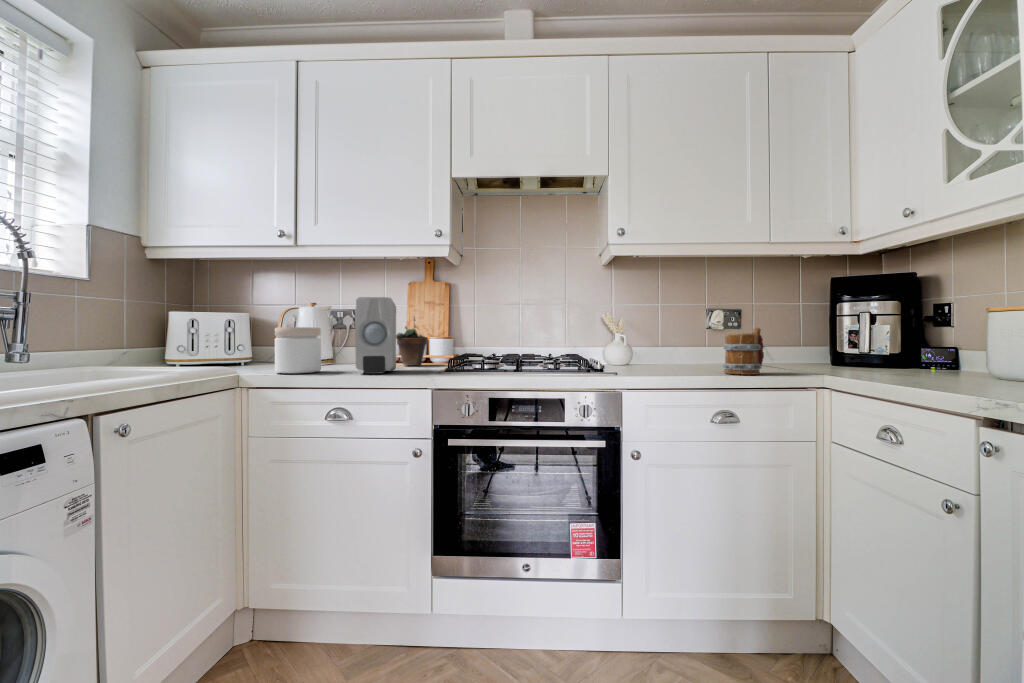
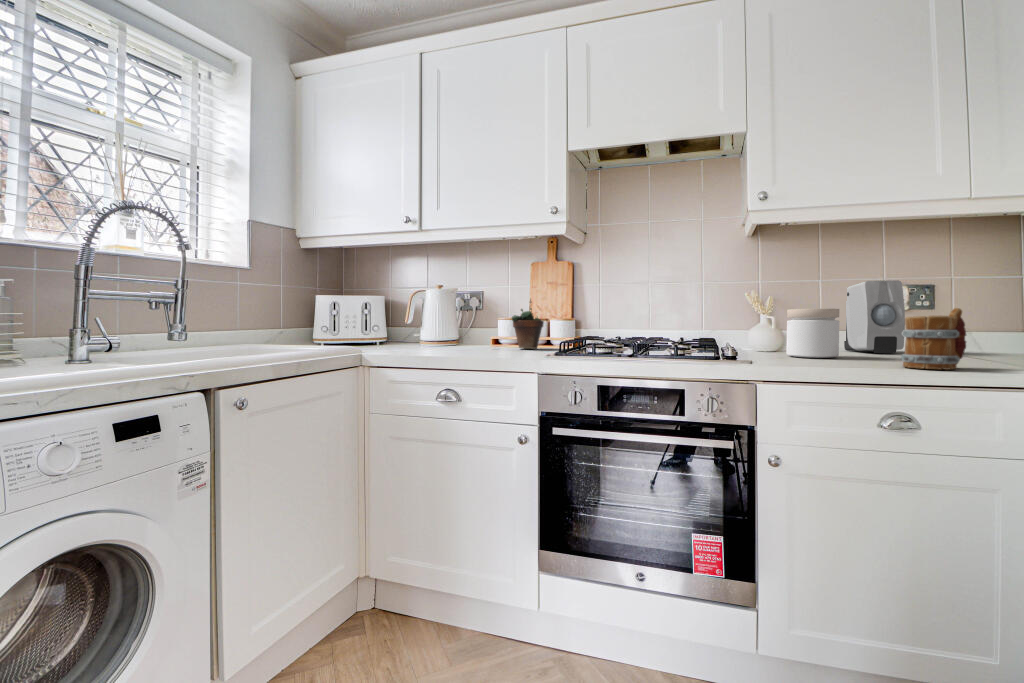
soap dispenser: present [355,297,396,374] -> present [844,280,905,353]
jar: present [275,327,321,374] -> present [786,309,839,358]

